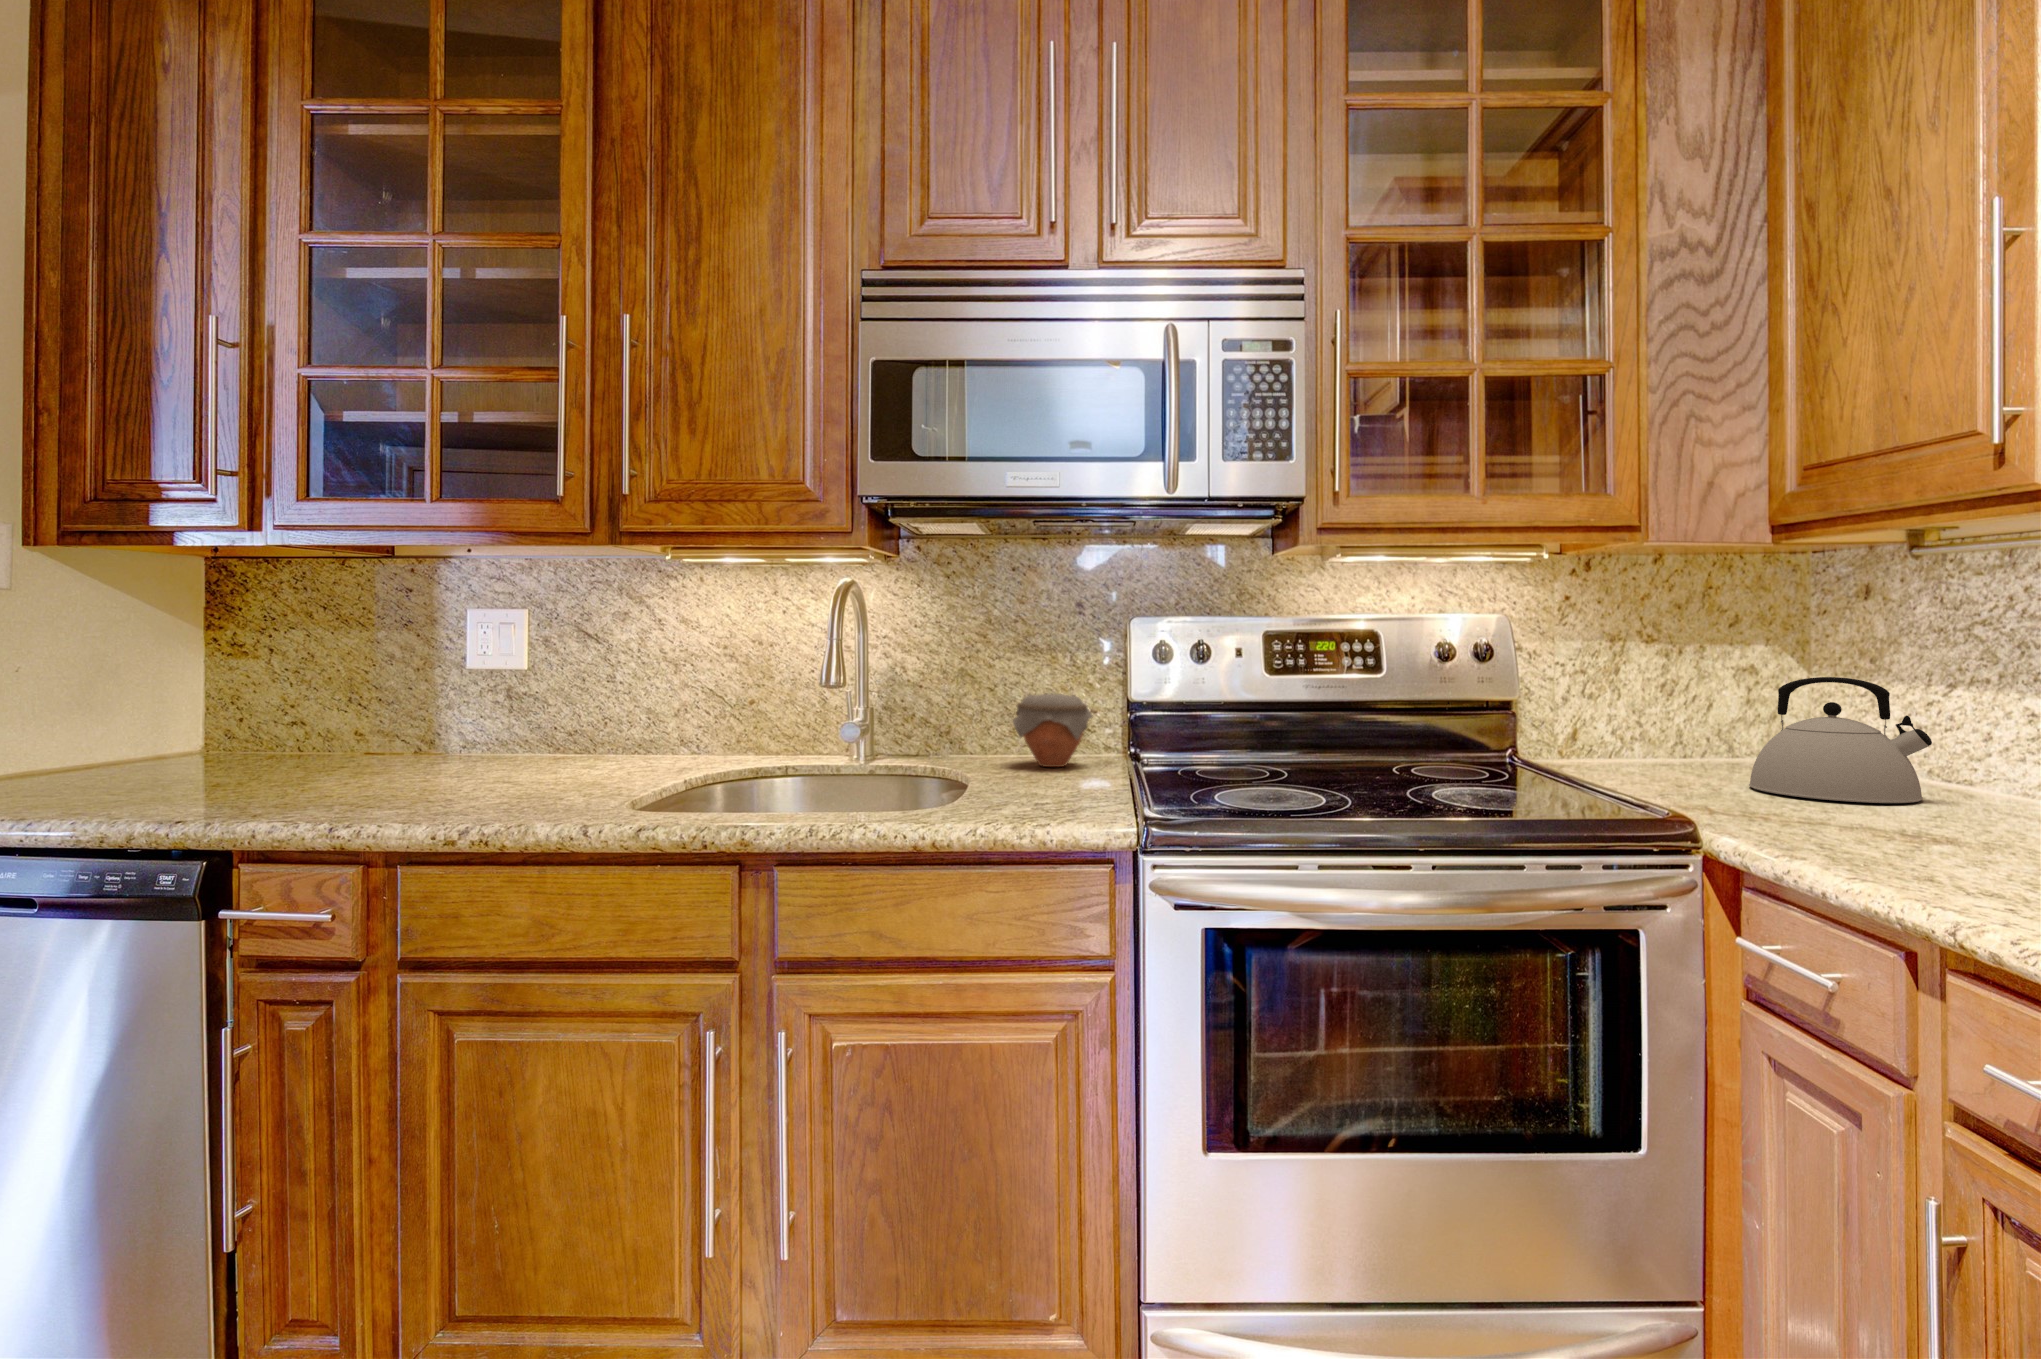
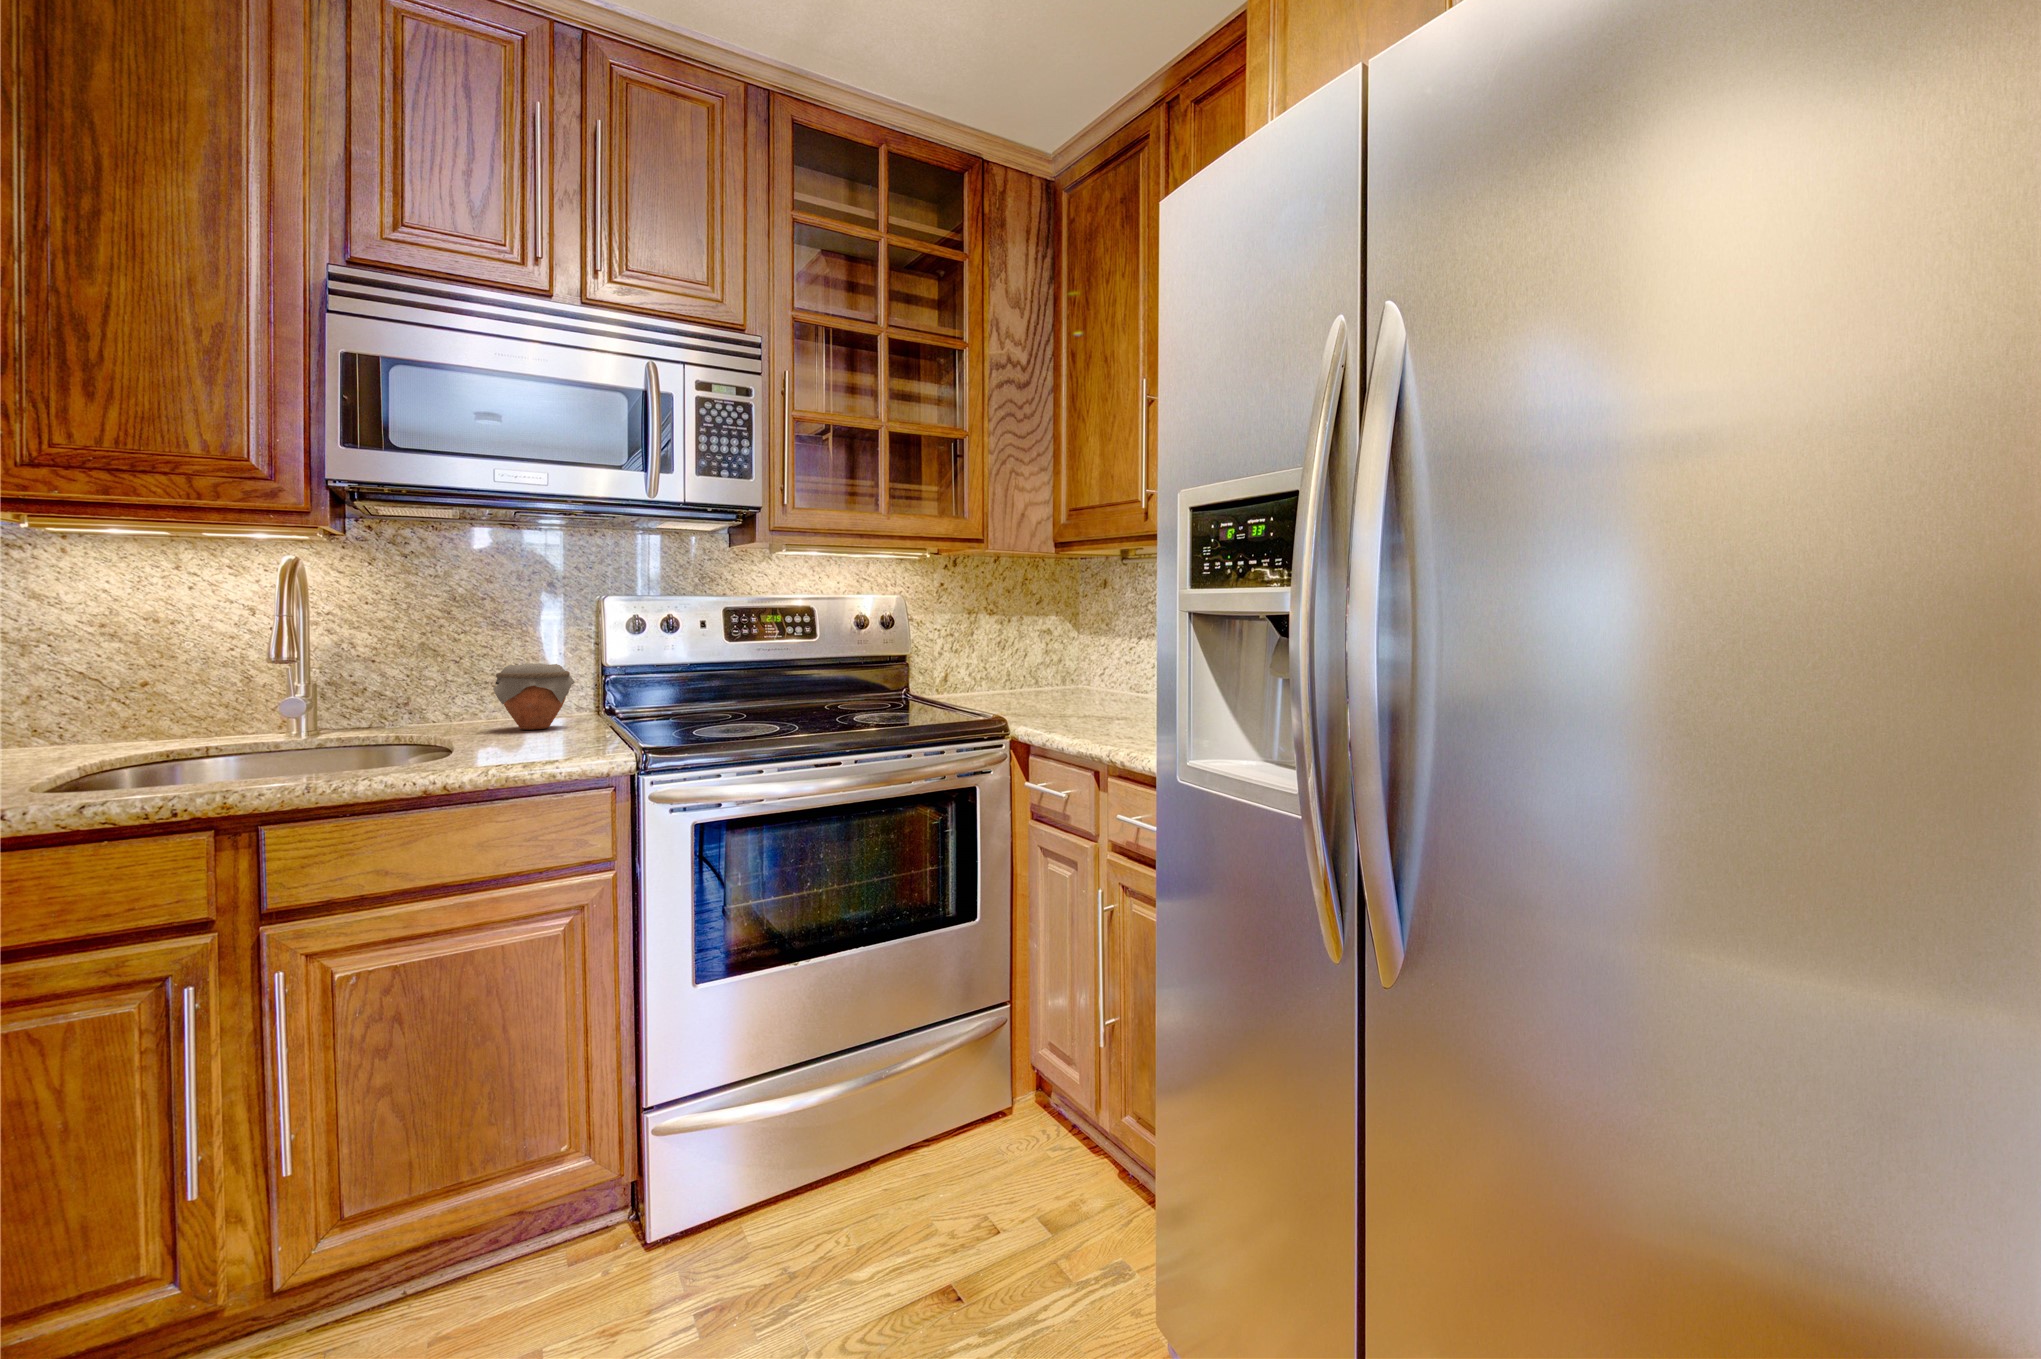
kettle: present [1749,677,1932,803] -> none [1039,635,1121,708]

